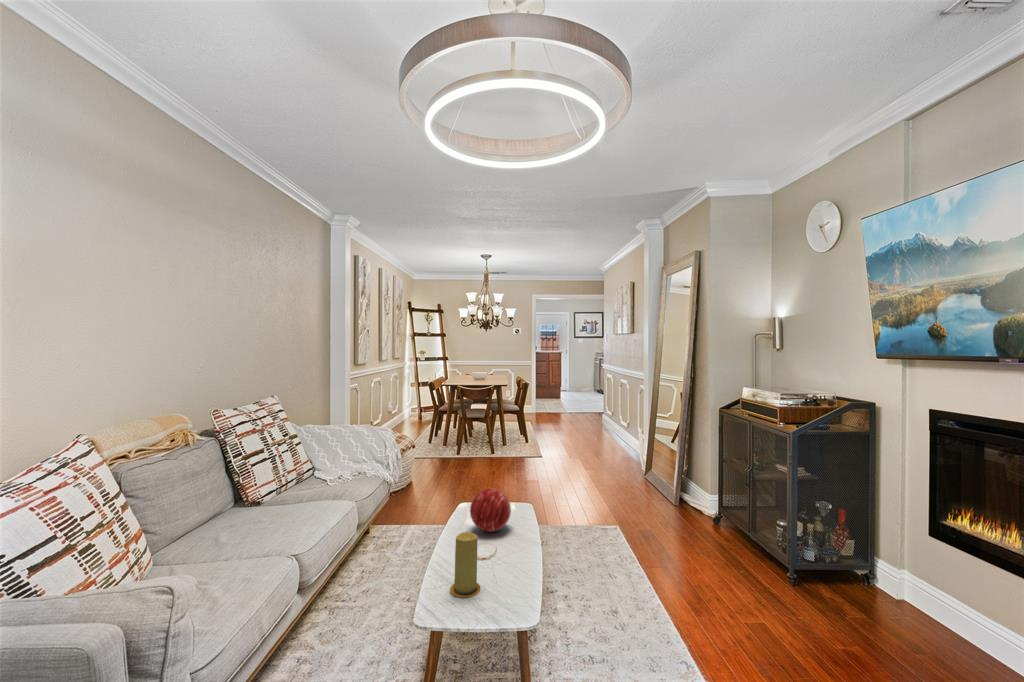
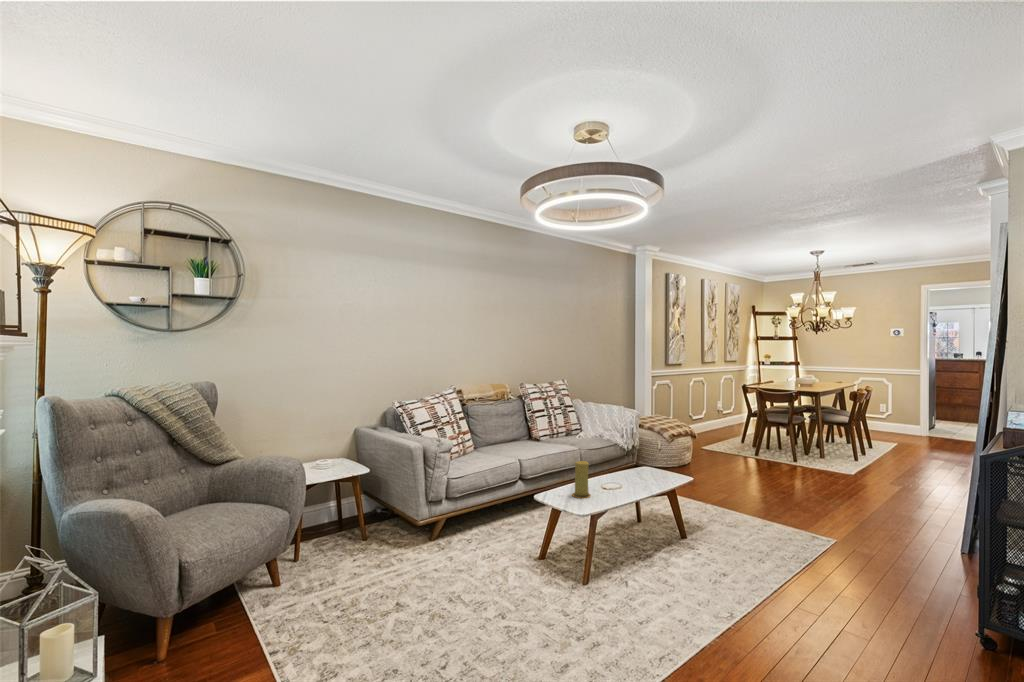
decorative orb: present [470,488,511,532] -> none [628,451,659,482]

